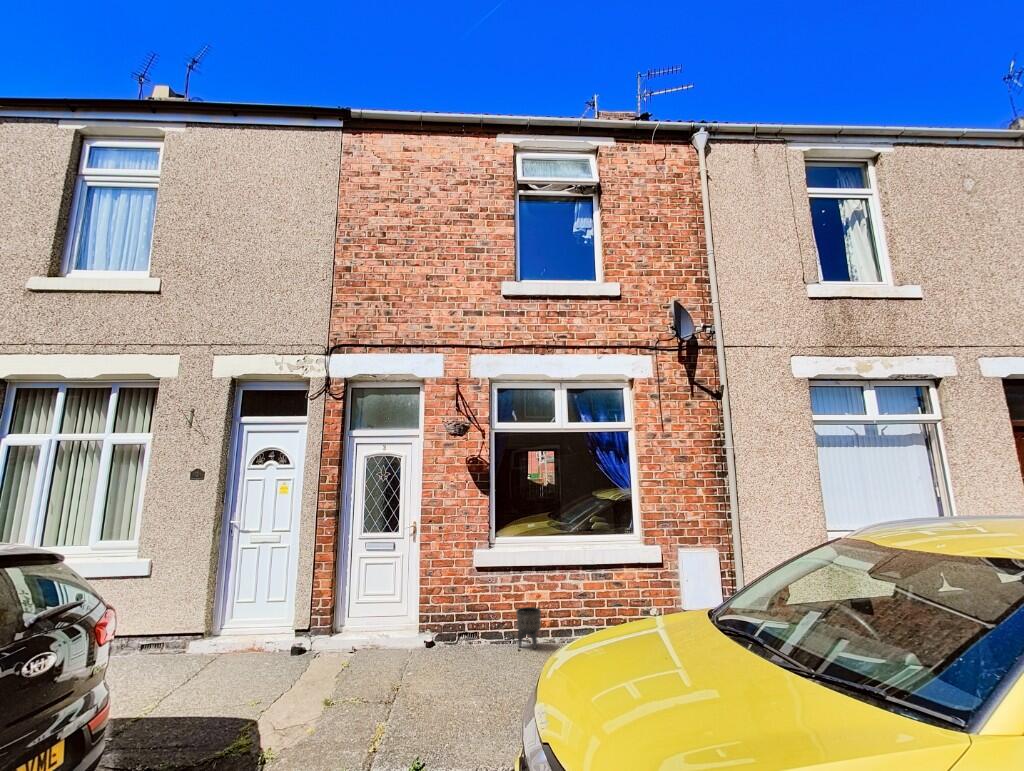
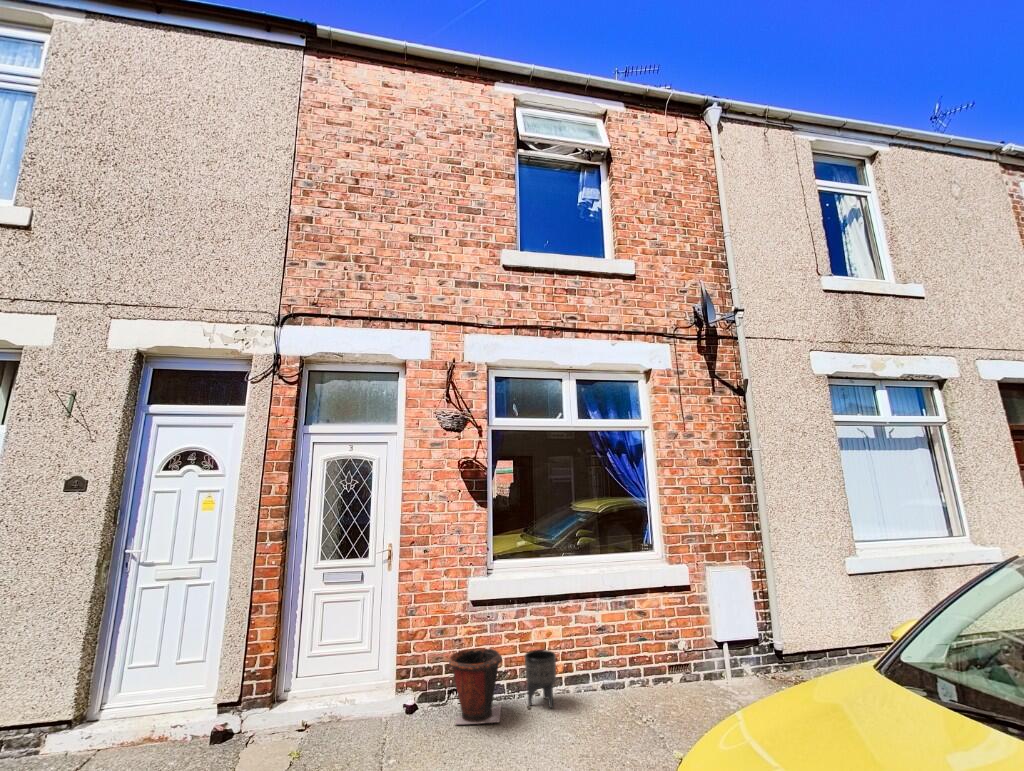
waste bin: none [456,602,498,654] -> present [449,648,502,724]

